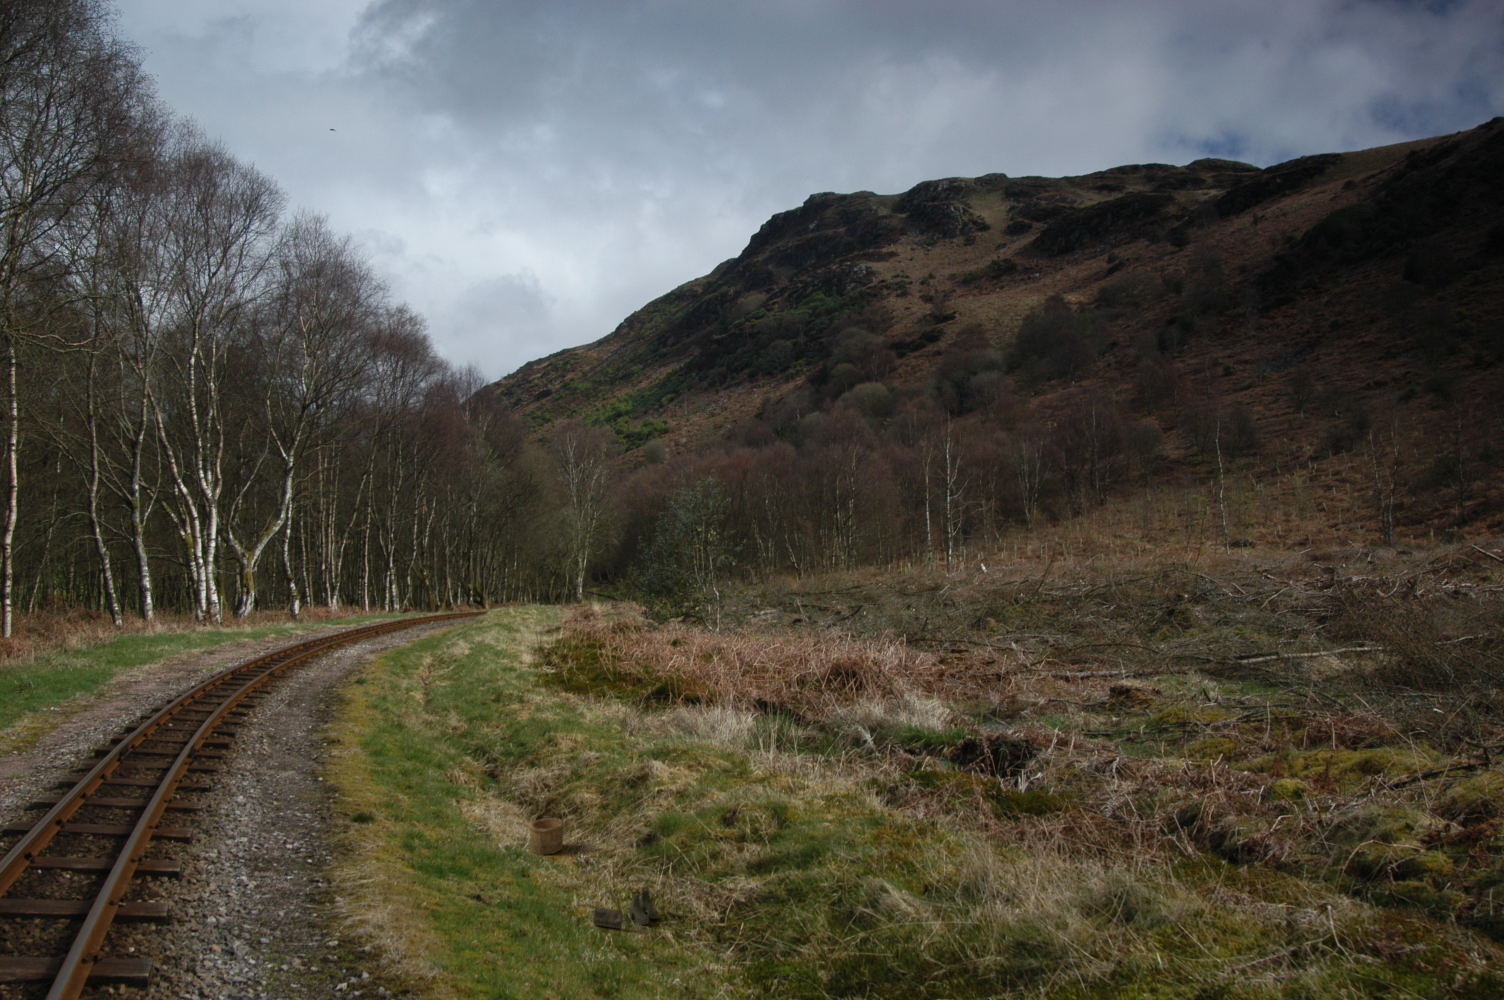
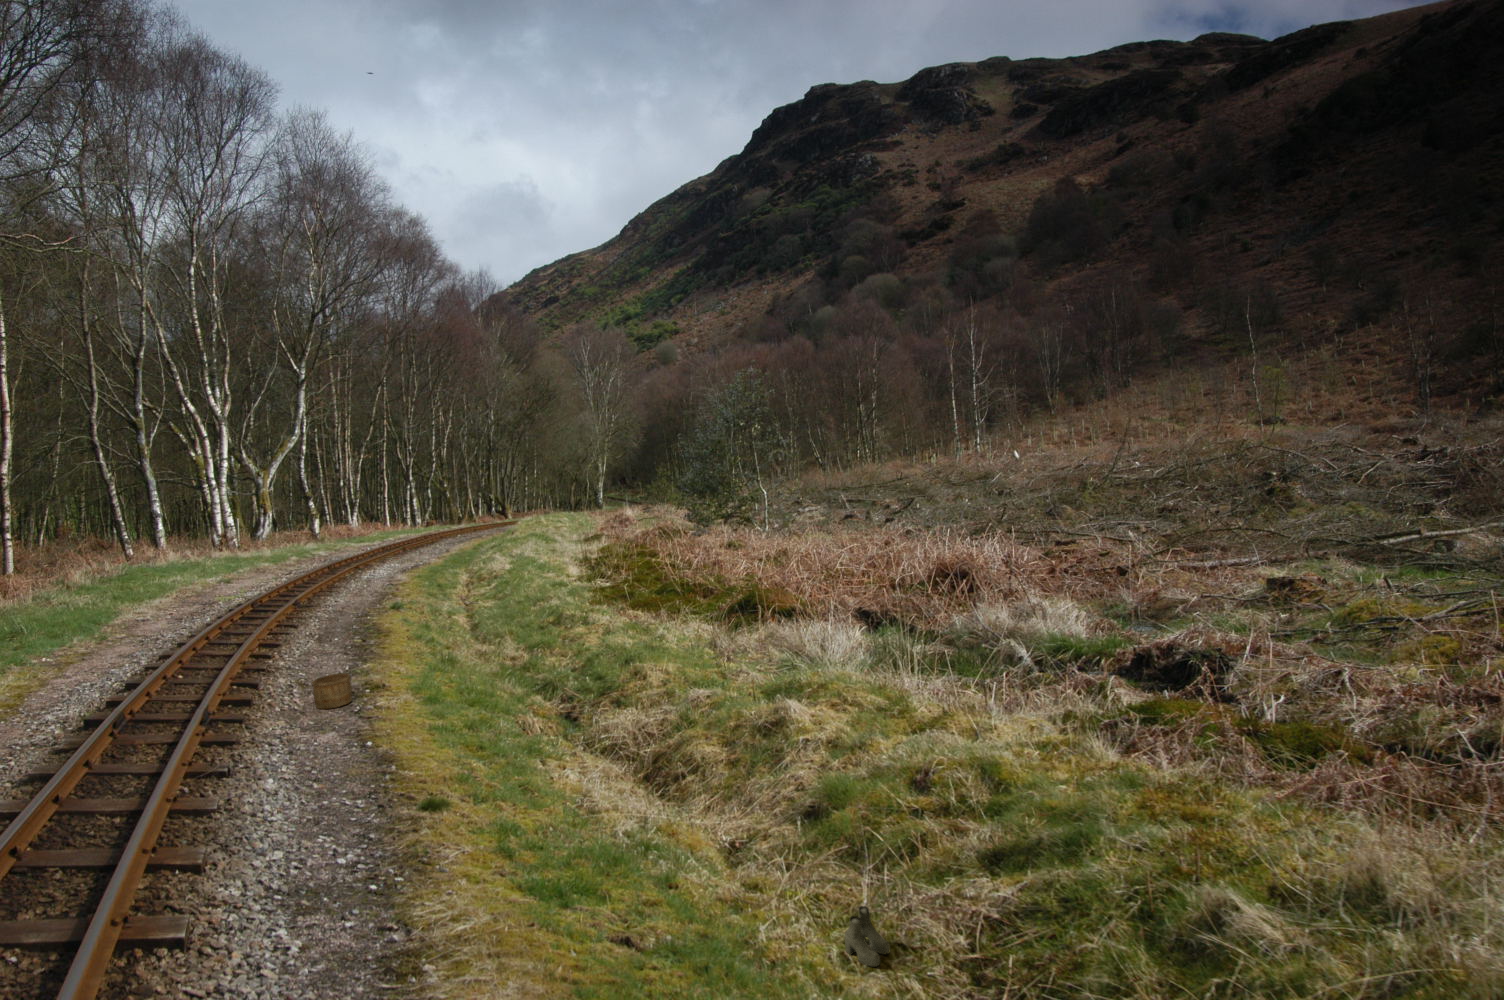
wooden bucket: present [530,818,564,855] -> present [312,673,352,709]
bag: present [593,889,623,929] -> none [799,921,846,977]

